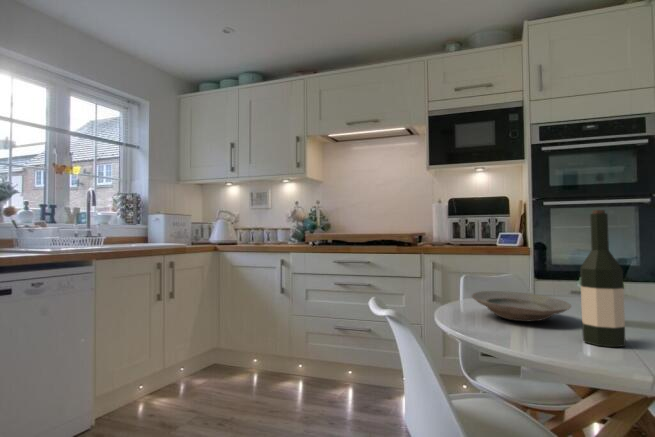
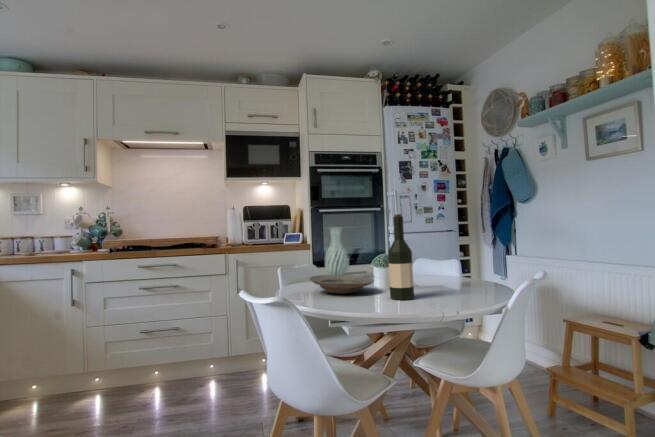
vase: none [523,226,561,301] -> present [325,228,349,275]

